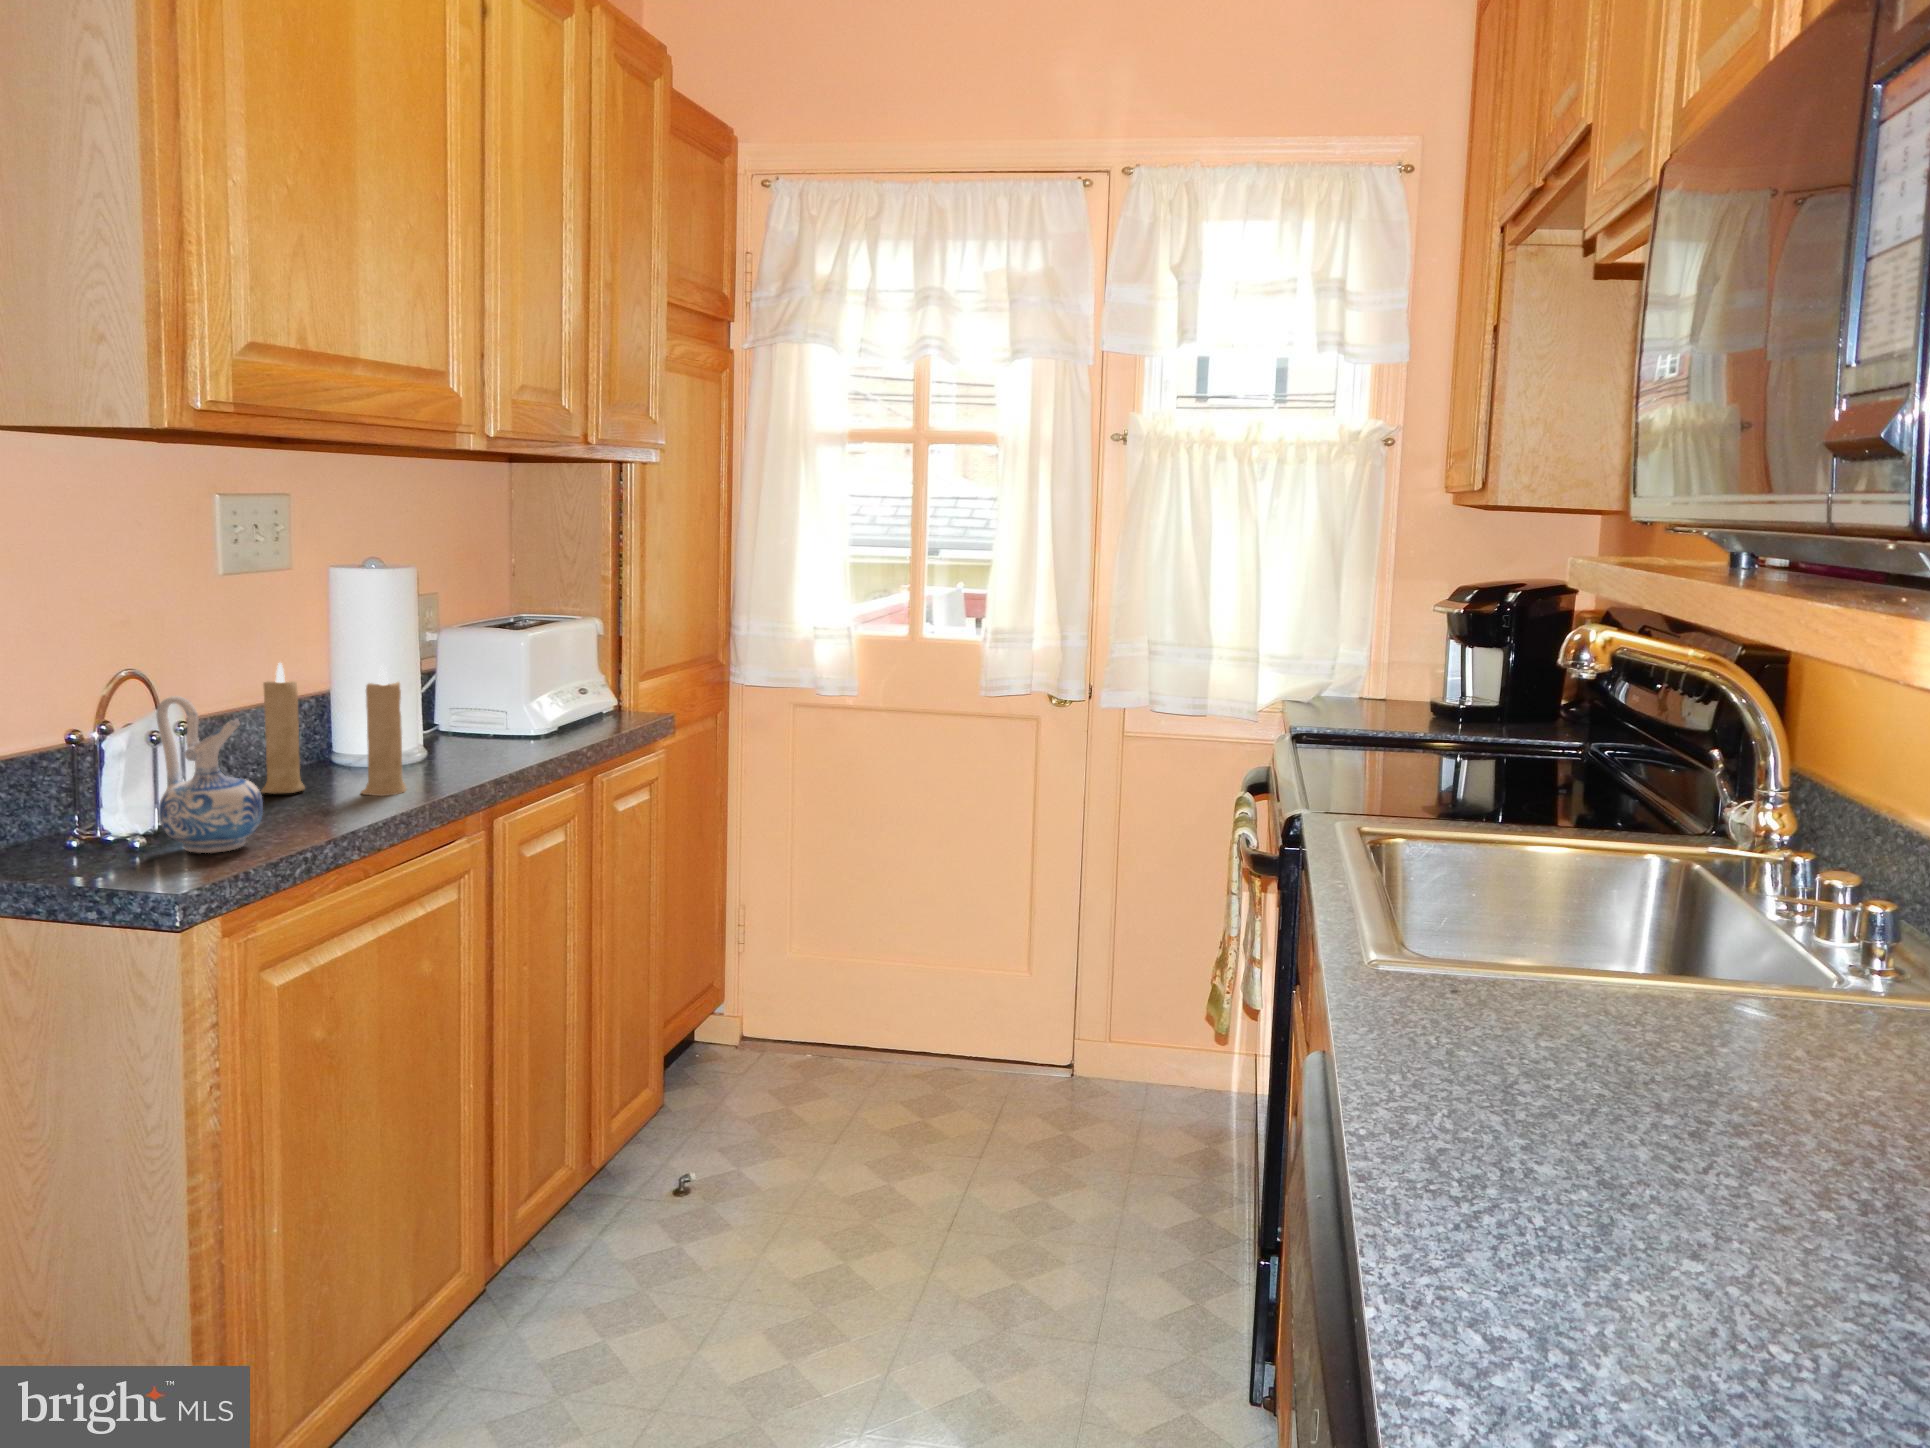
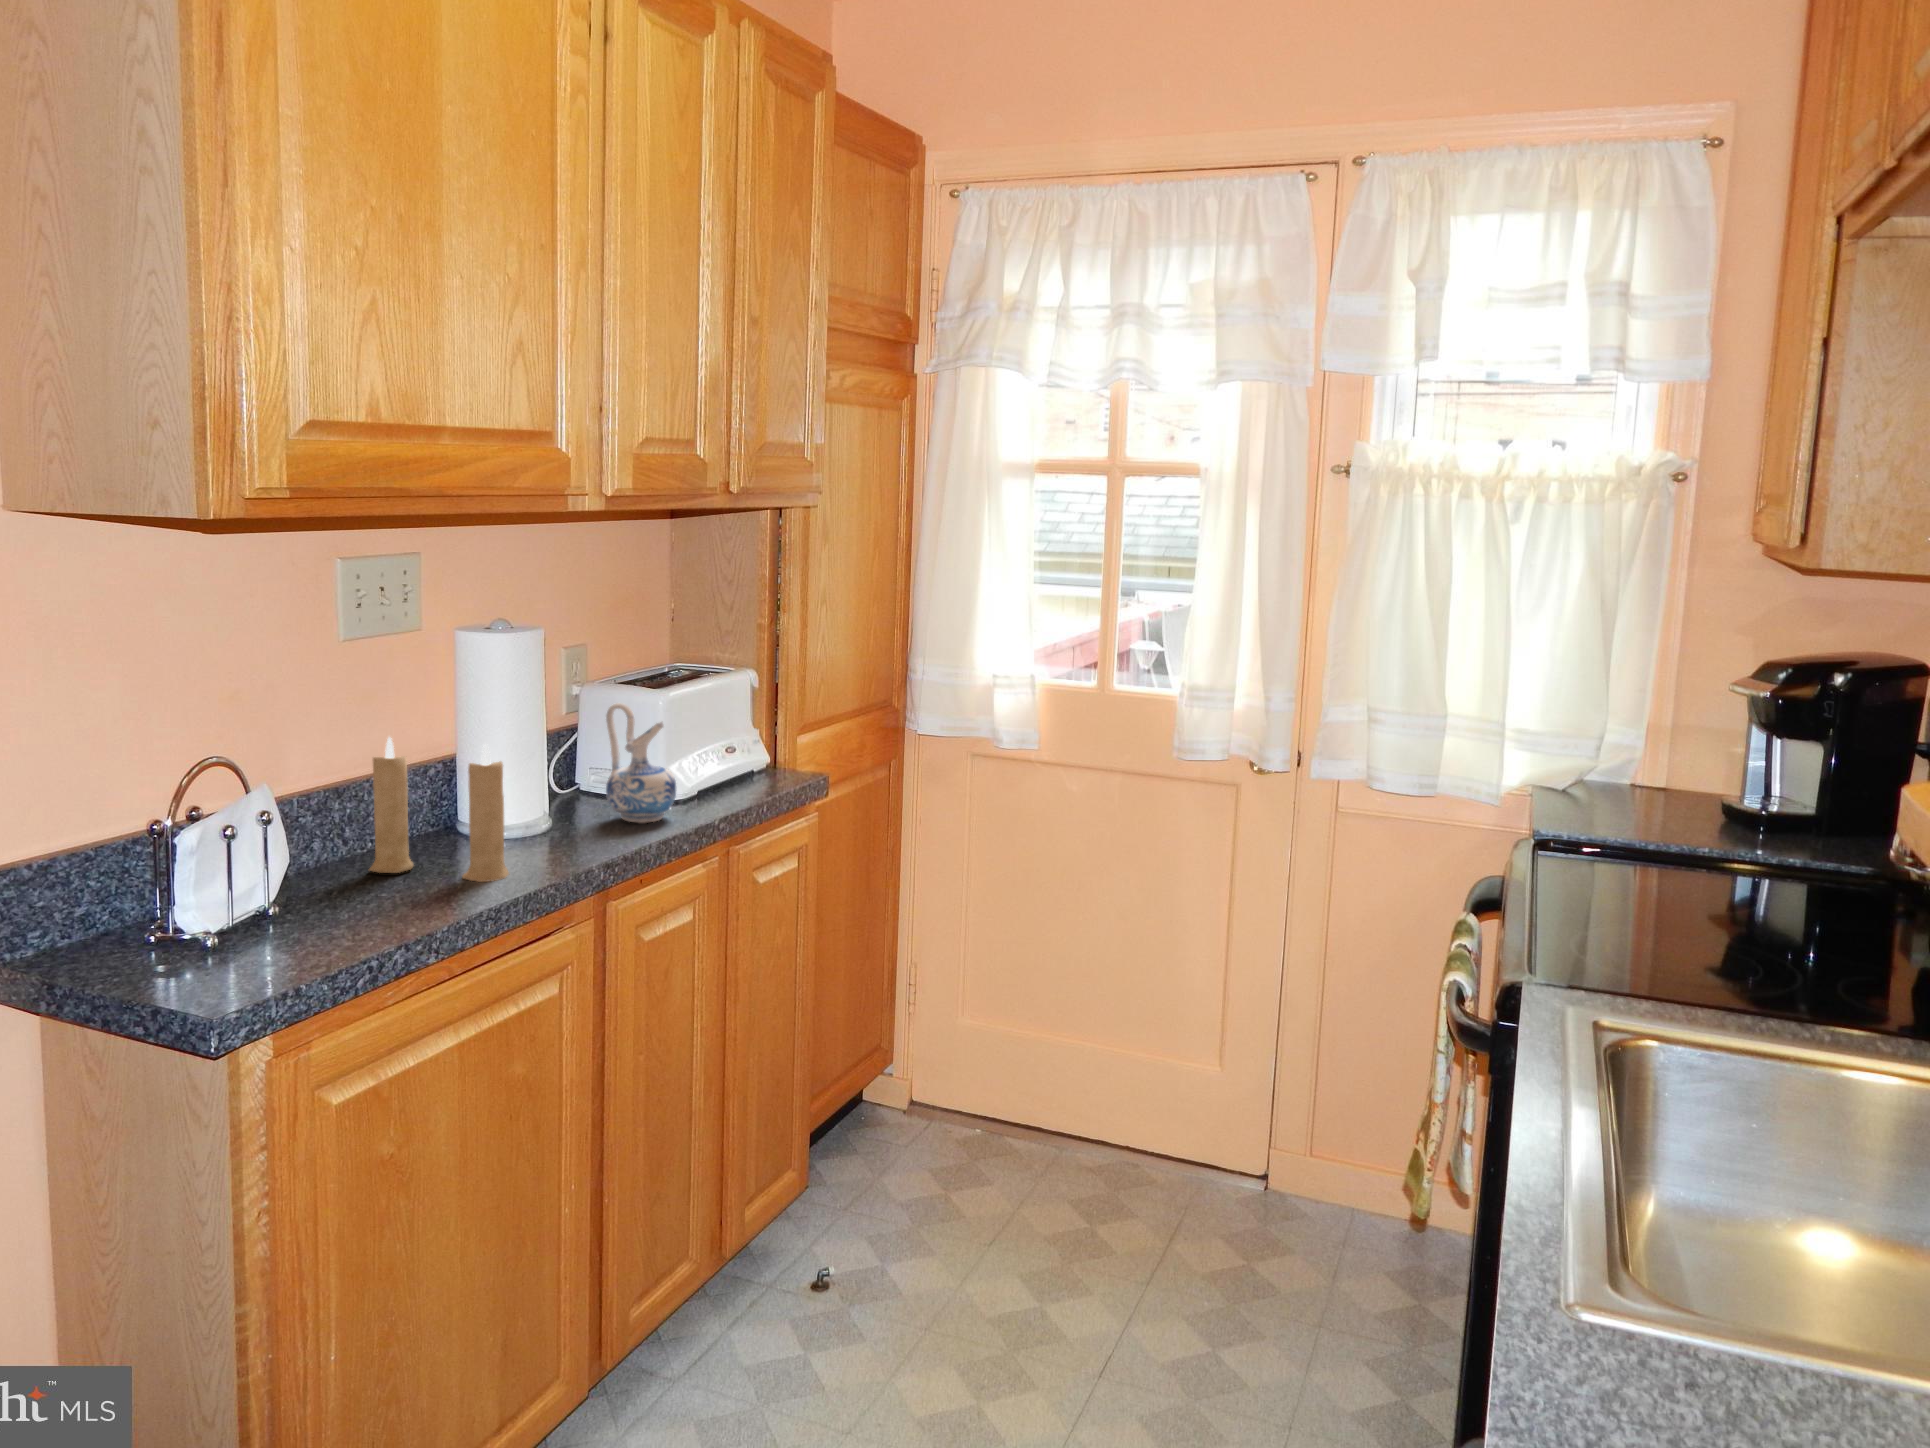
ceramic pitcher: present [156,696,263,853] -> present [606,703,676,823]

